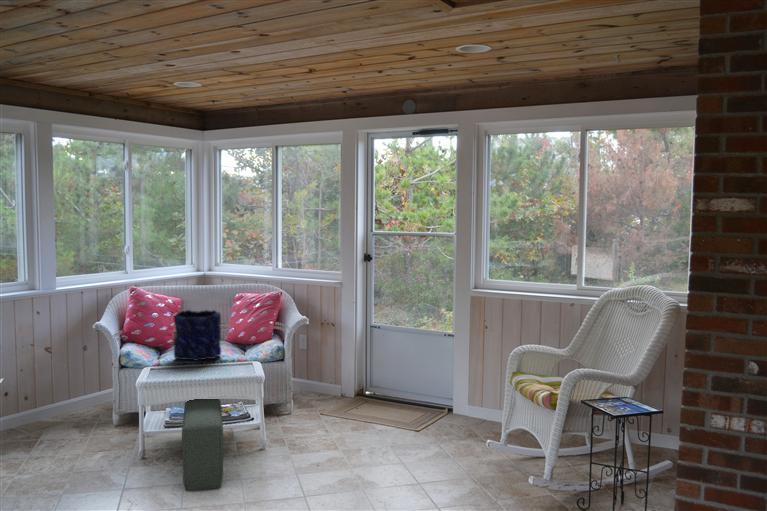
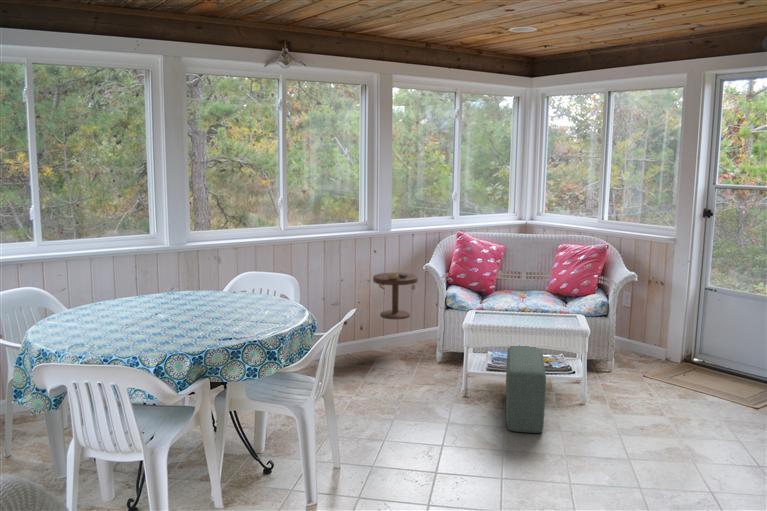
vase: present [174,310,221,361] -> none [497,258,544,310]
side table: none [31,334,85,425] -> present [373,273,418,320]

